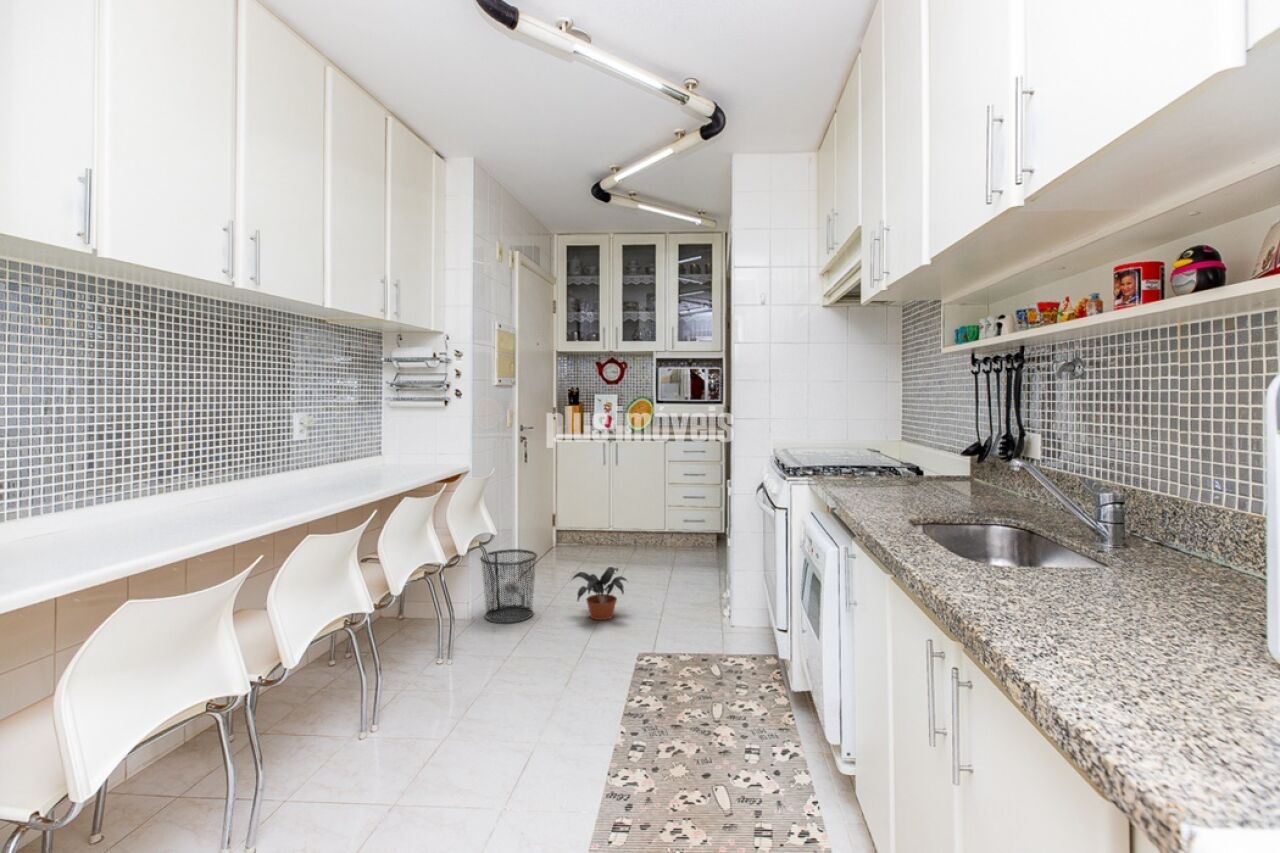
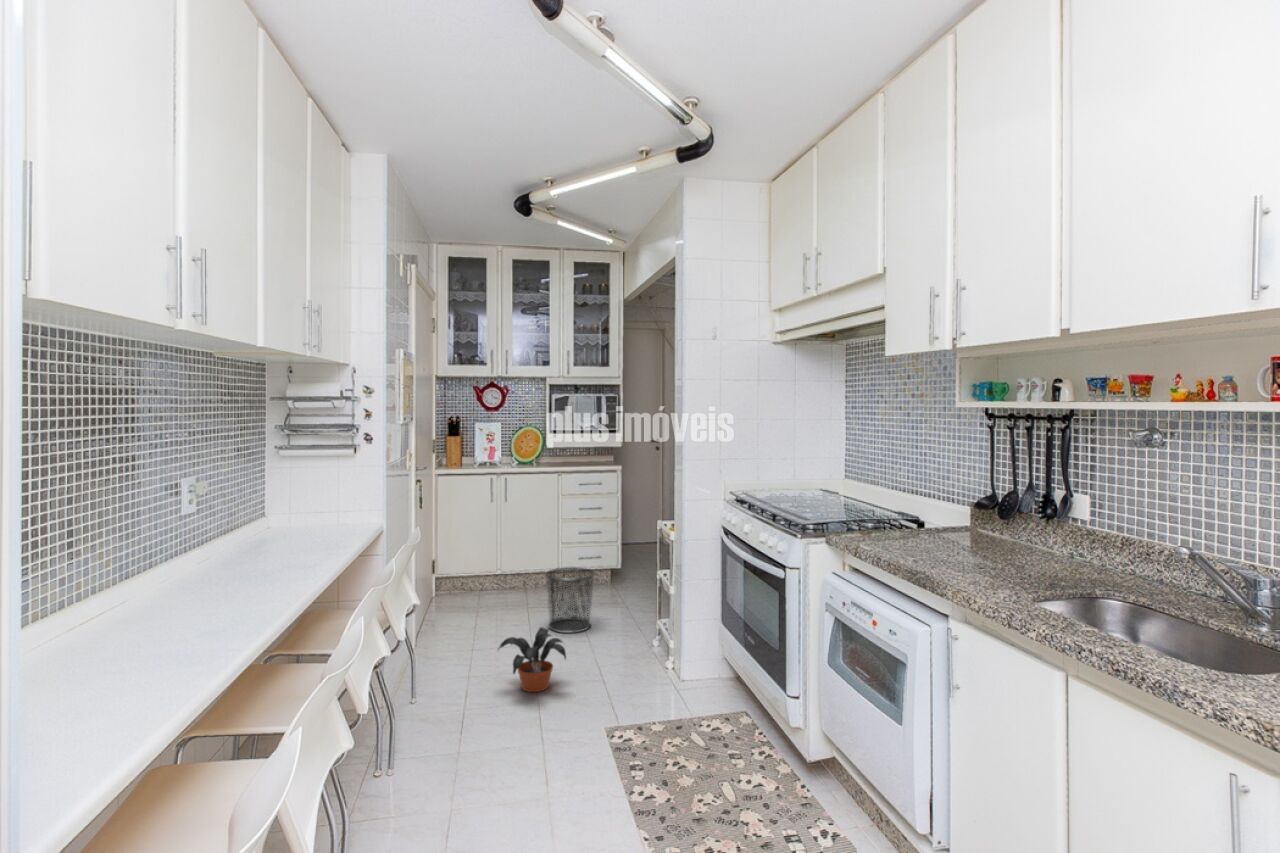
waste bin: present [480,549,537,623] -> present [546,567,595,633]

